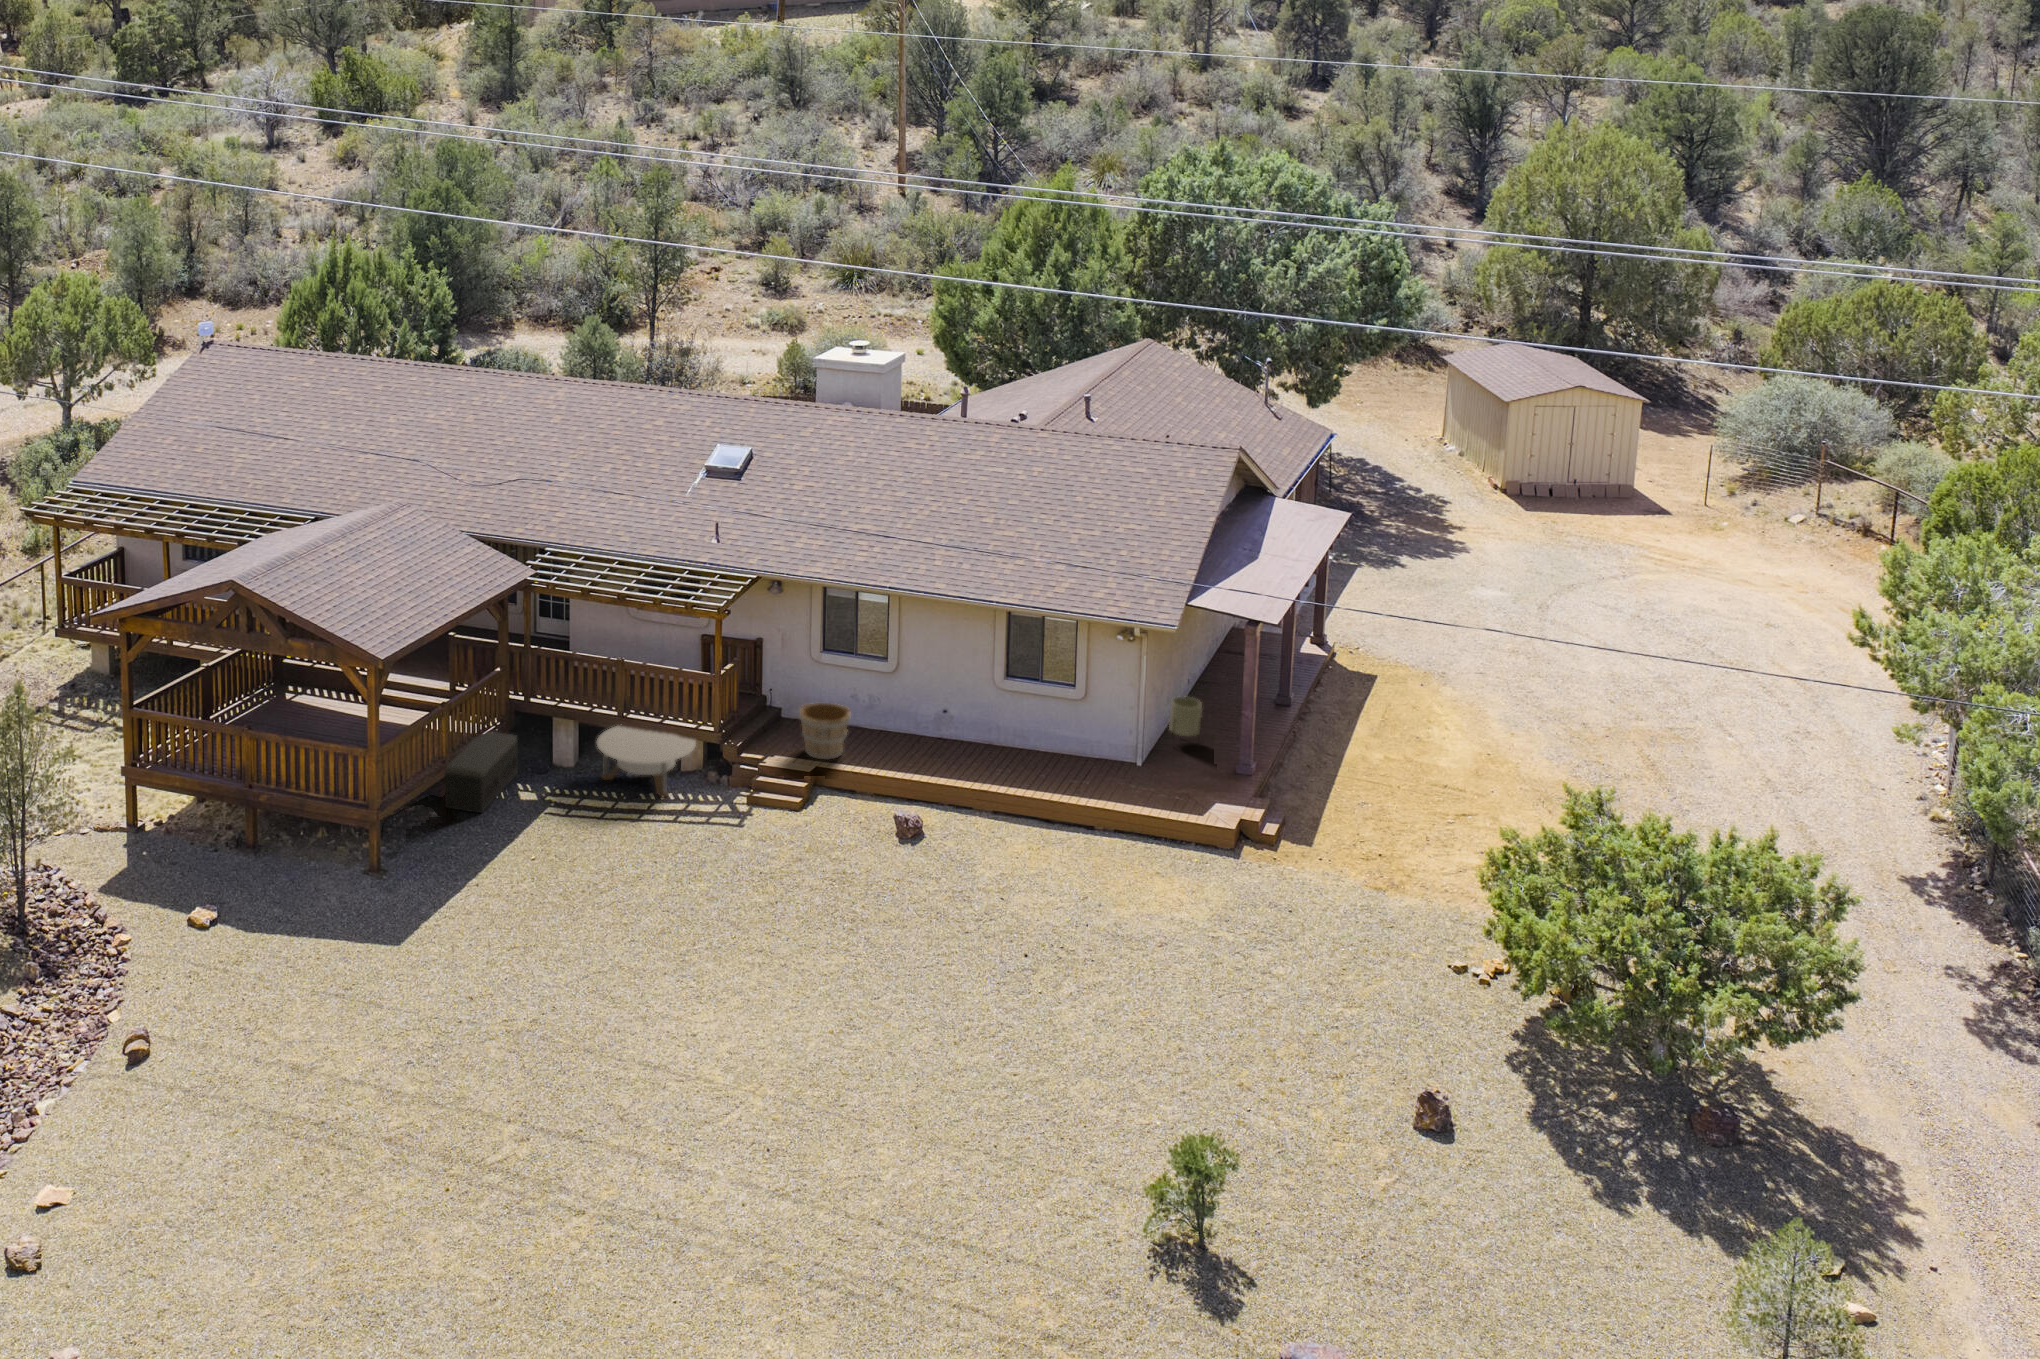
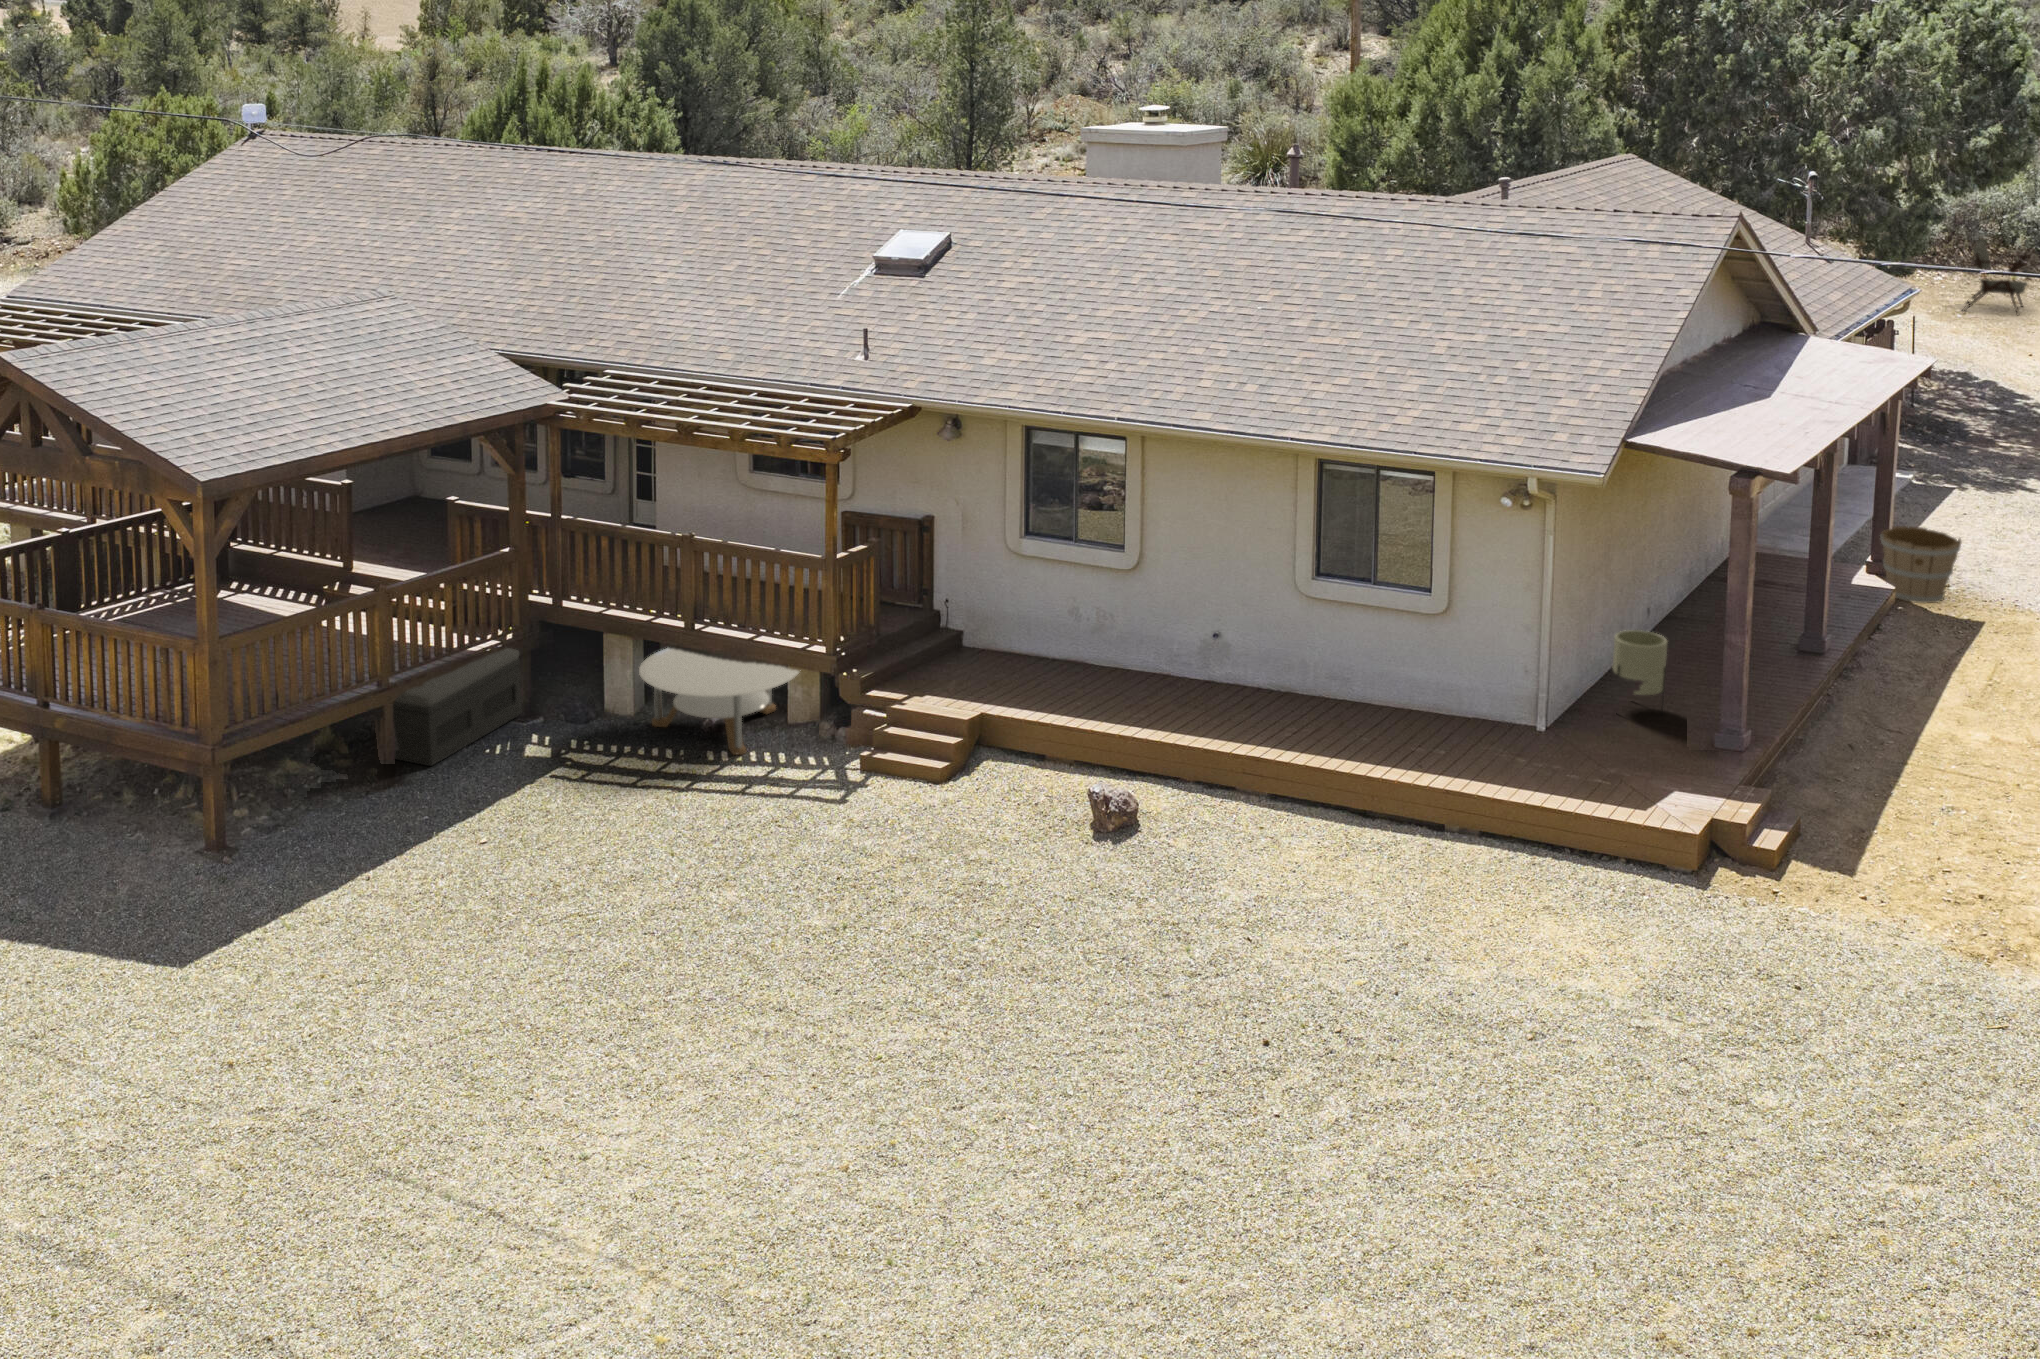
lounge chair: none [1359,355,1406,411] -> present [1963,240,2029,315]
wooden bucket: present [799,703,850,760] -> present [1880,526,1961,603]

